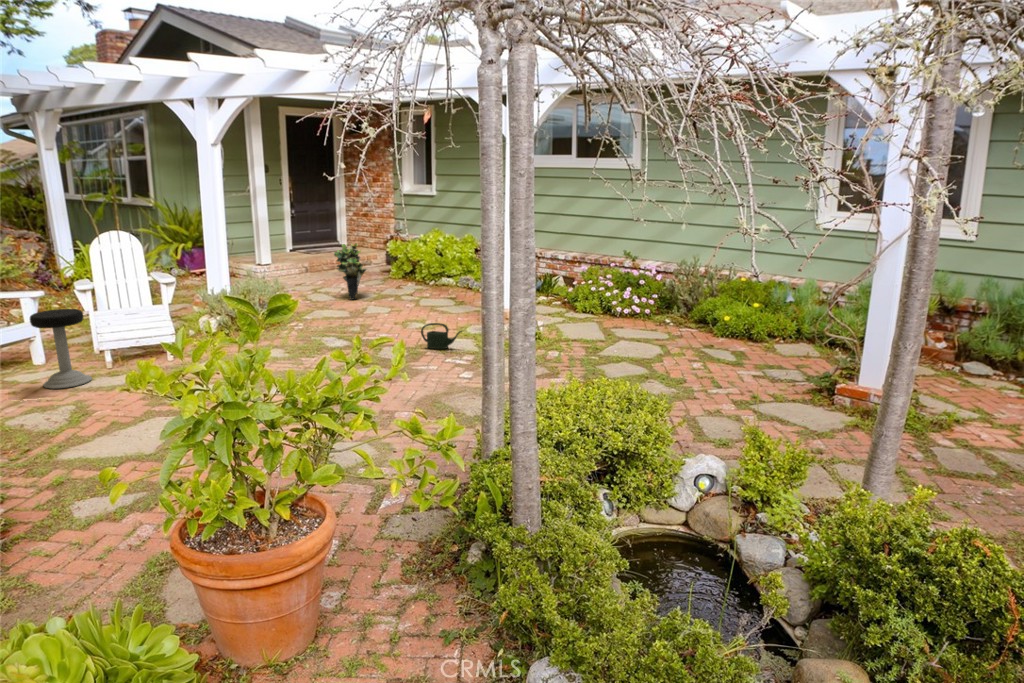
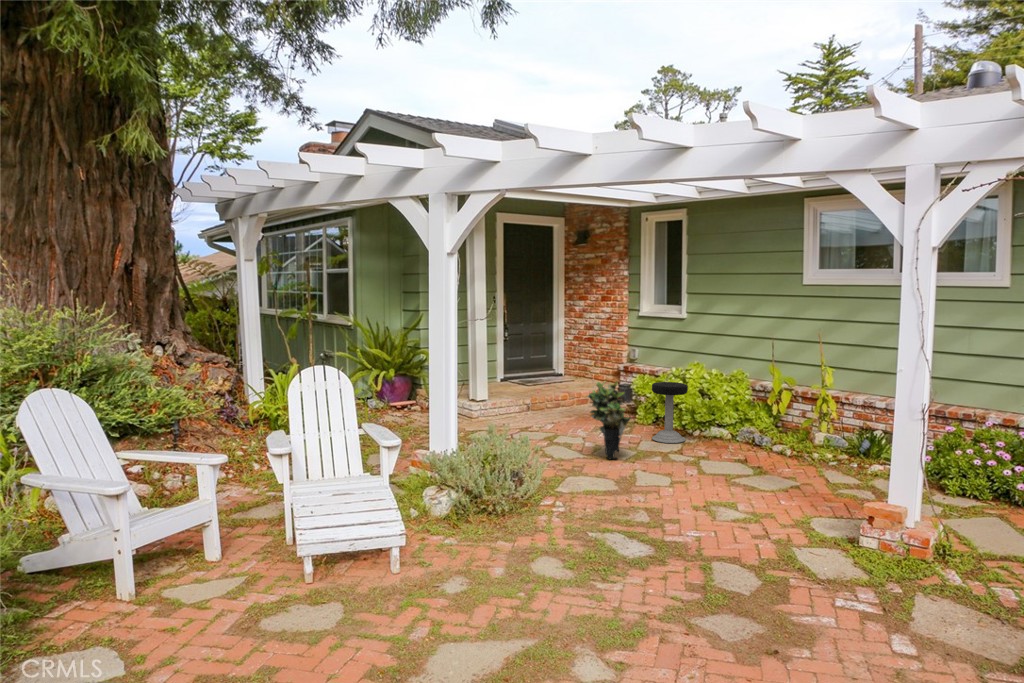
stool: present [30,309,92,389] -> present [652,382,688,443]
watering can: present [421,323,462,349] -> none [805,540,888,589]

